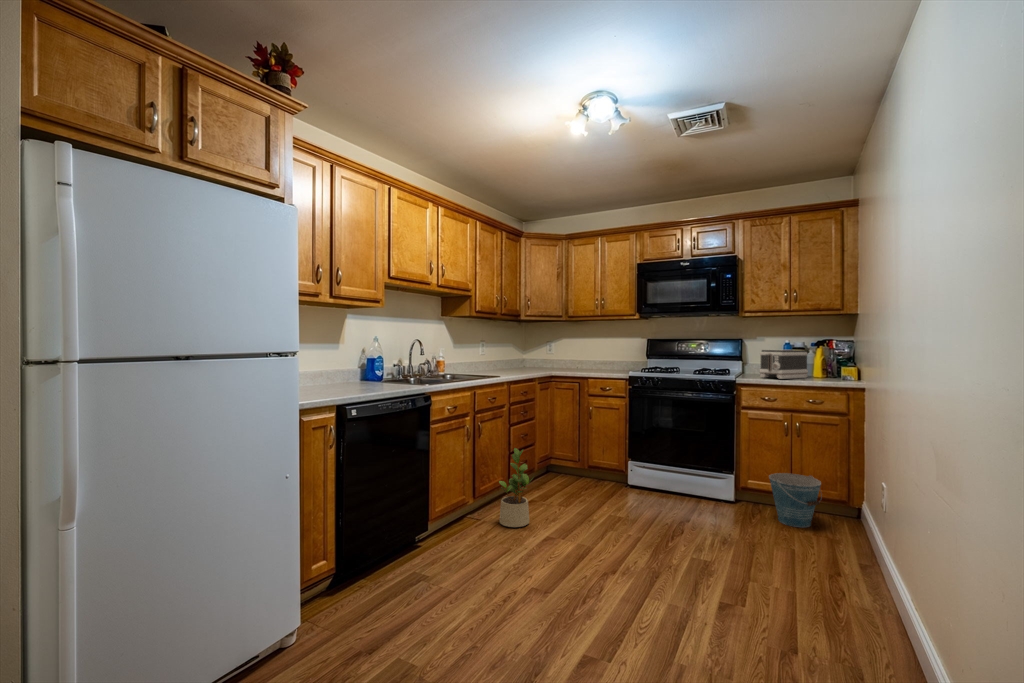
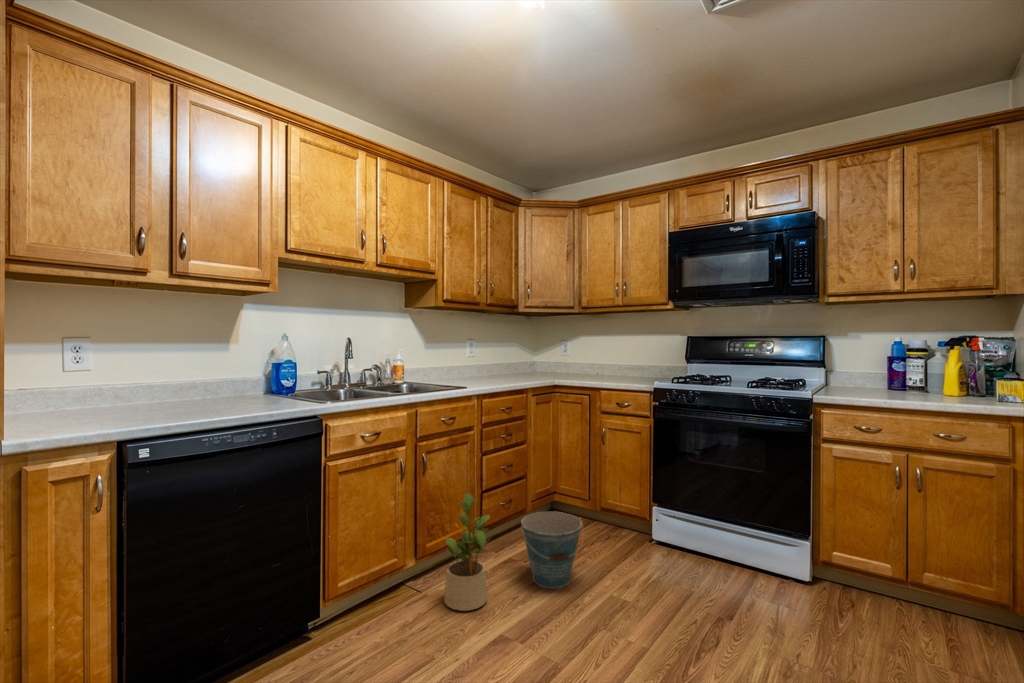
toaster: present [760,350,808,379] -> none [852,352,935,398]
bucket: present [769,473,822,527] -> present [521,512,583,588]

